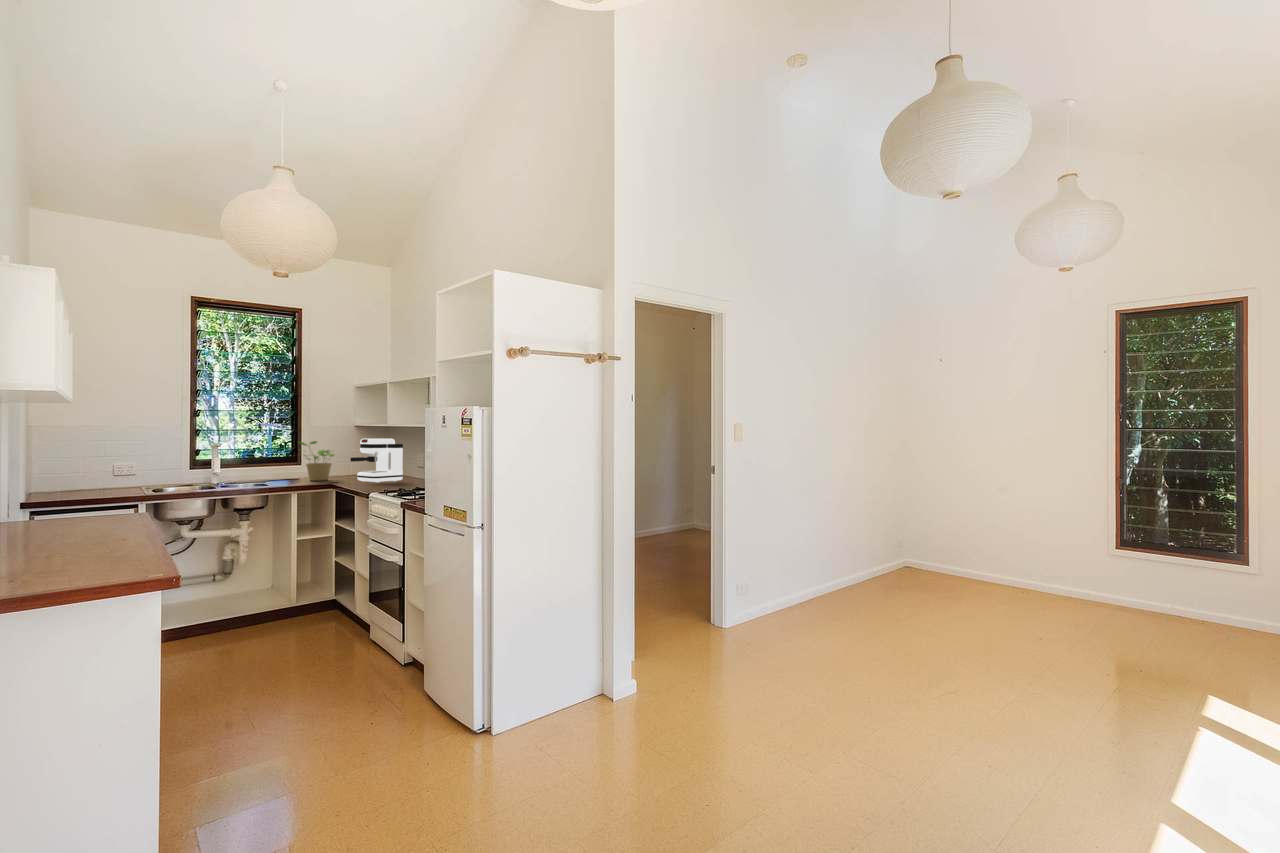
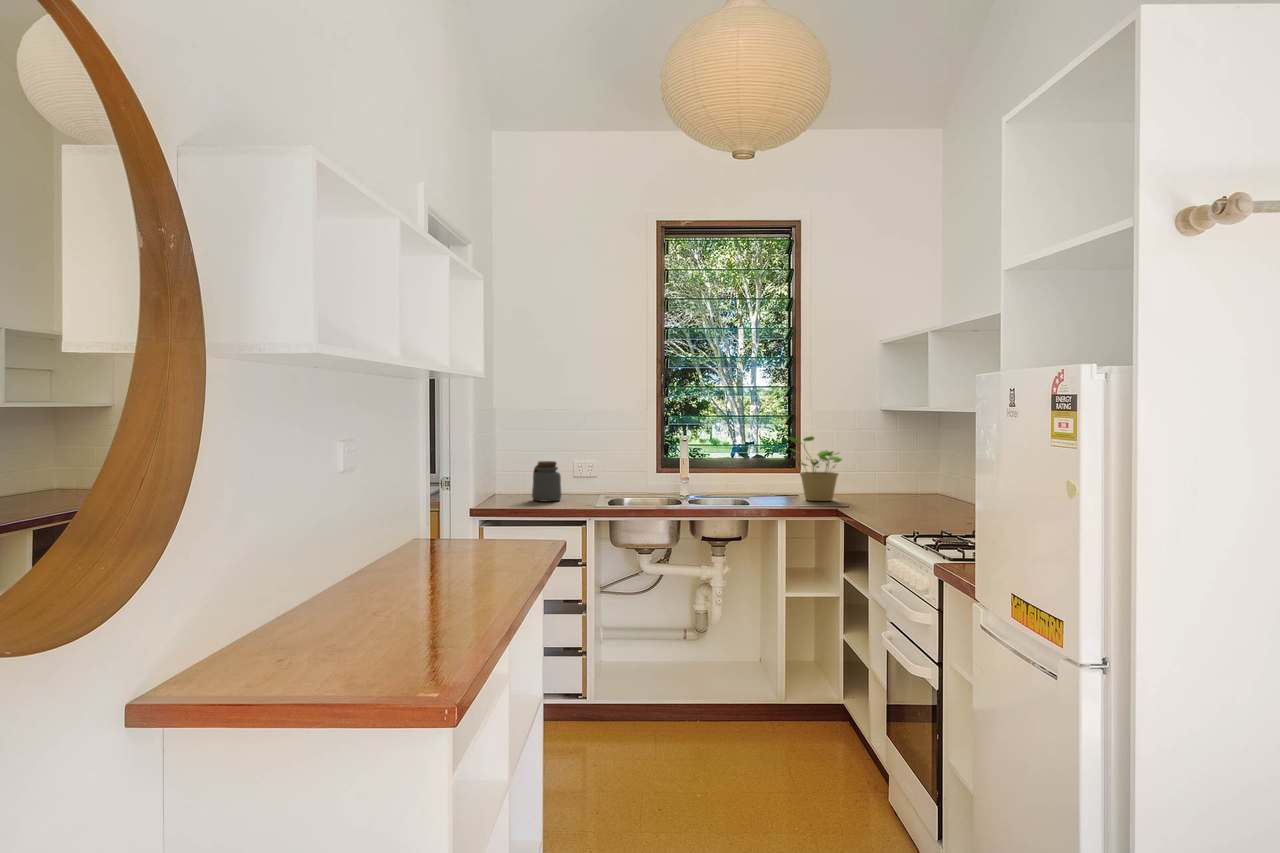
coffee maker: present [350,438,403,483] -> none [862,433,953,513]
jar: none [77,462,108,493] -> present [532,461,562,501]

